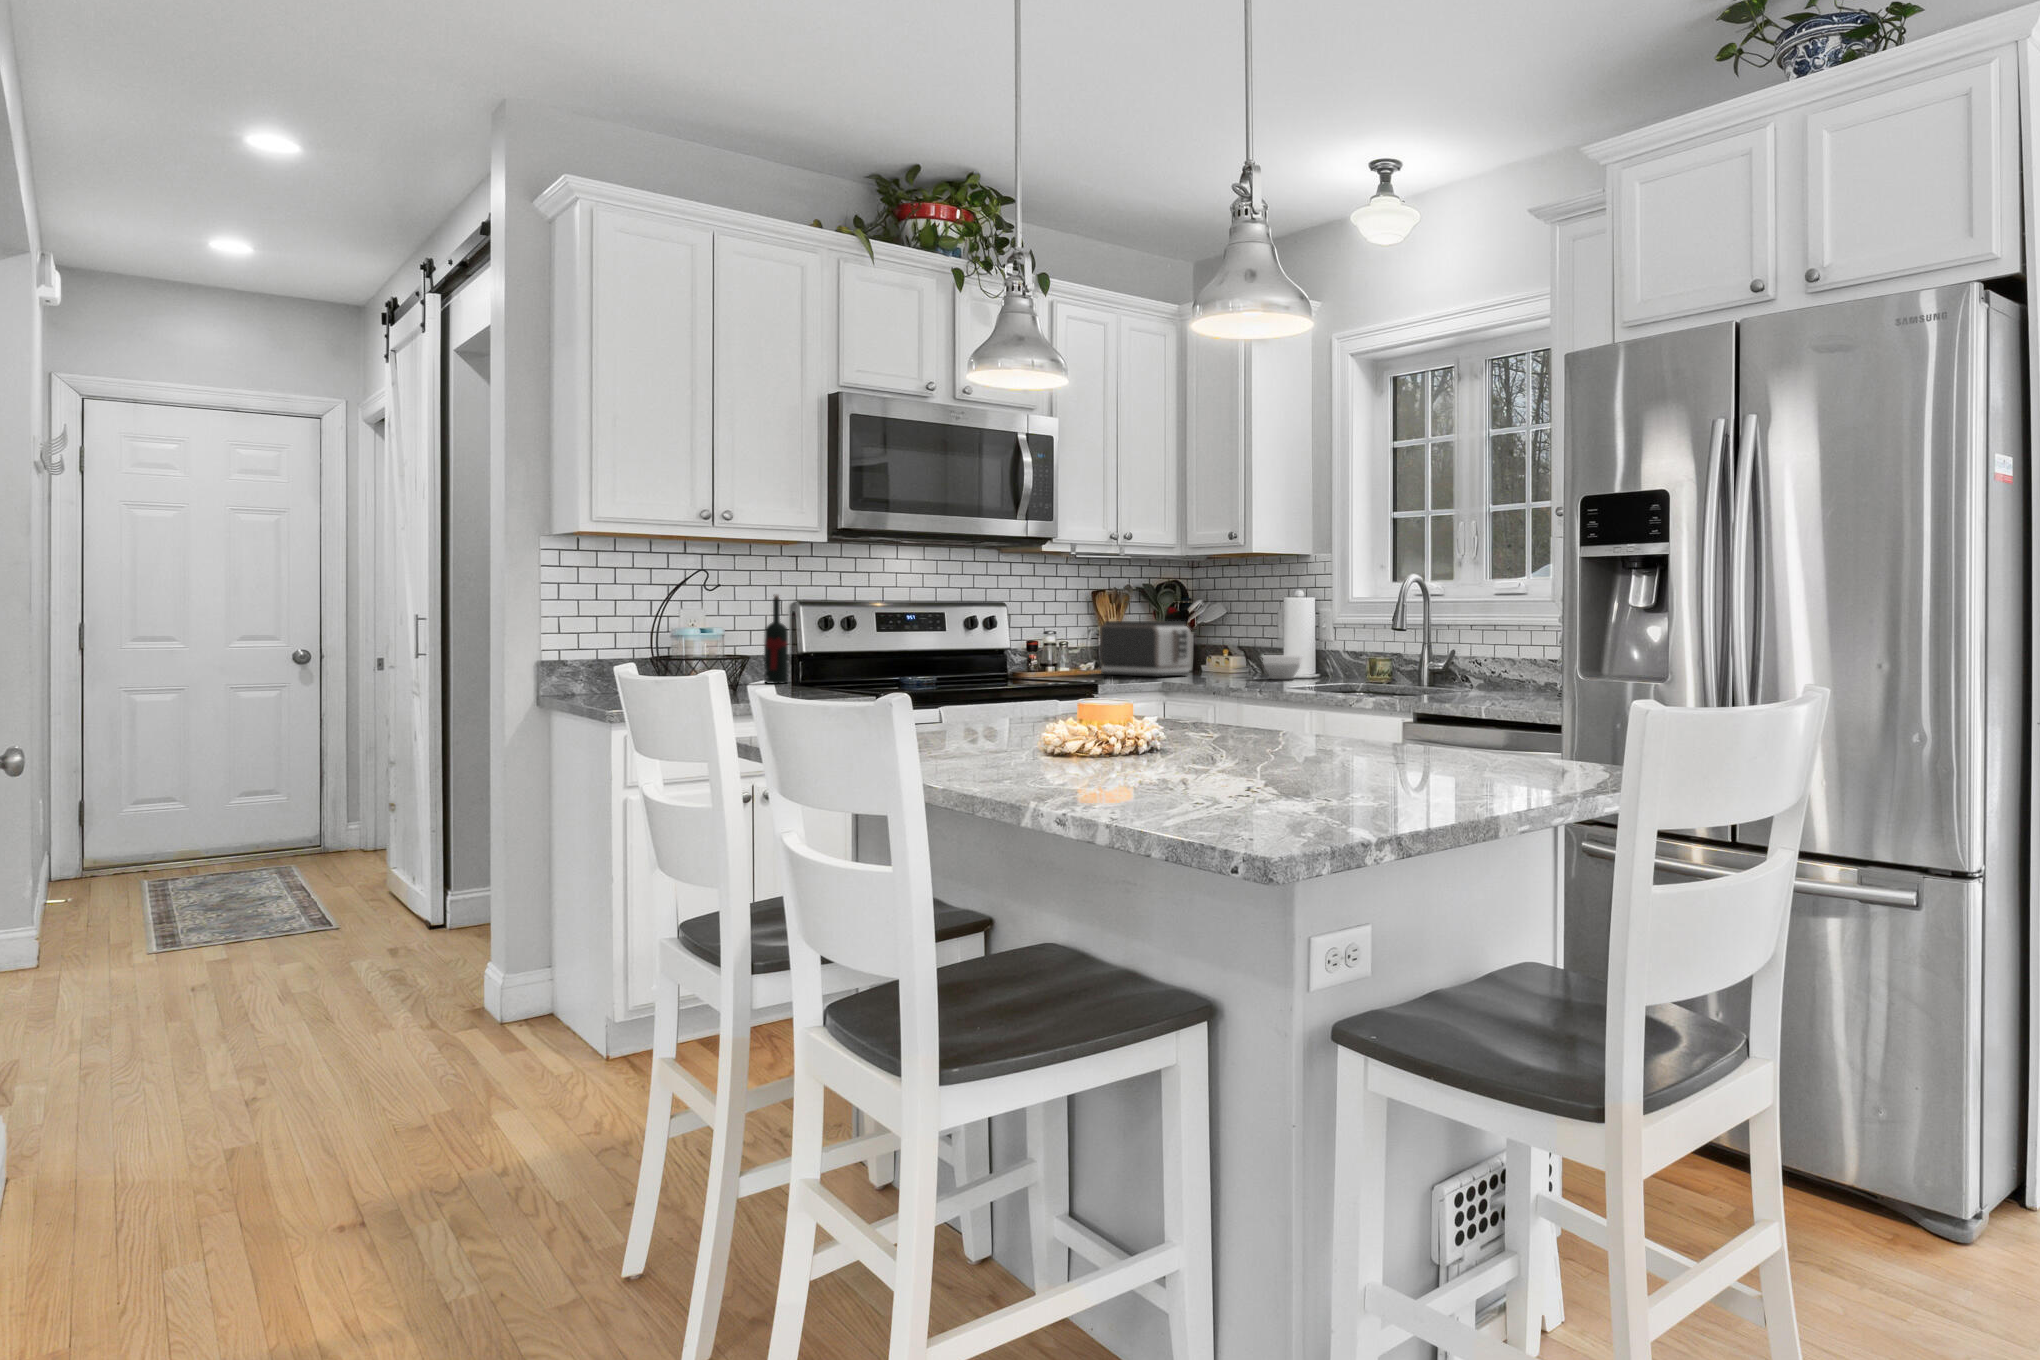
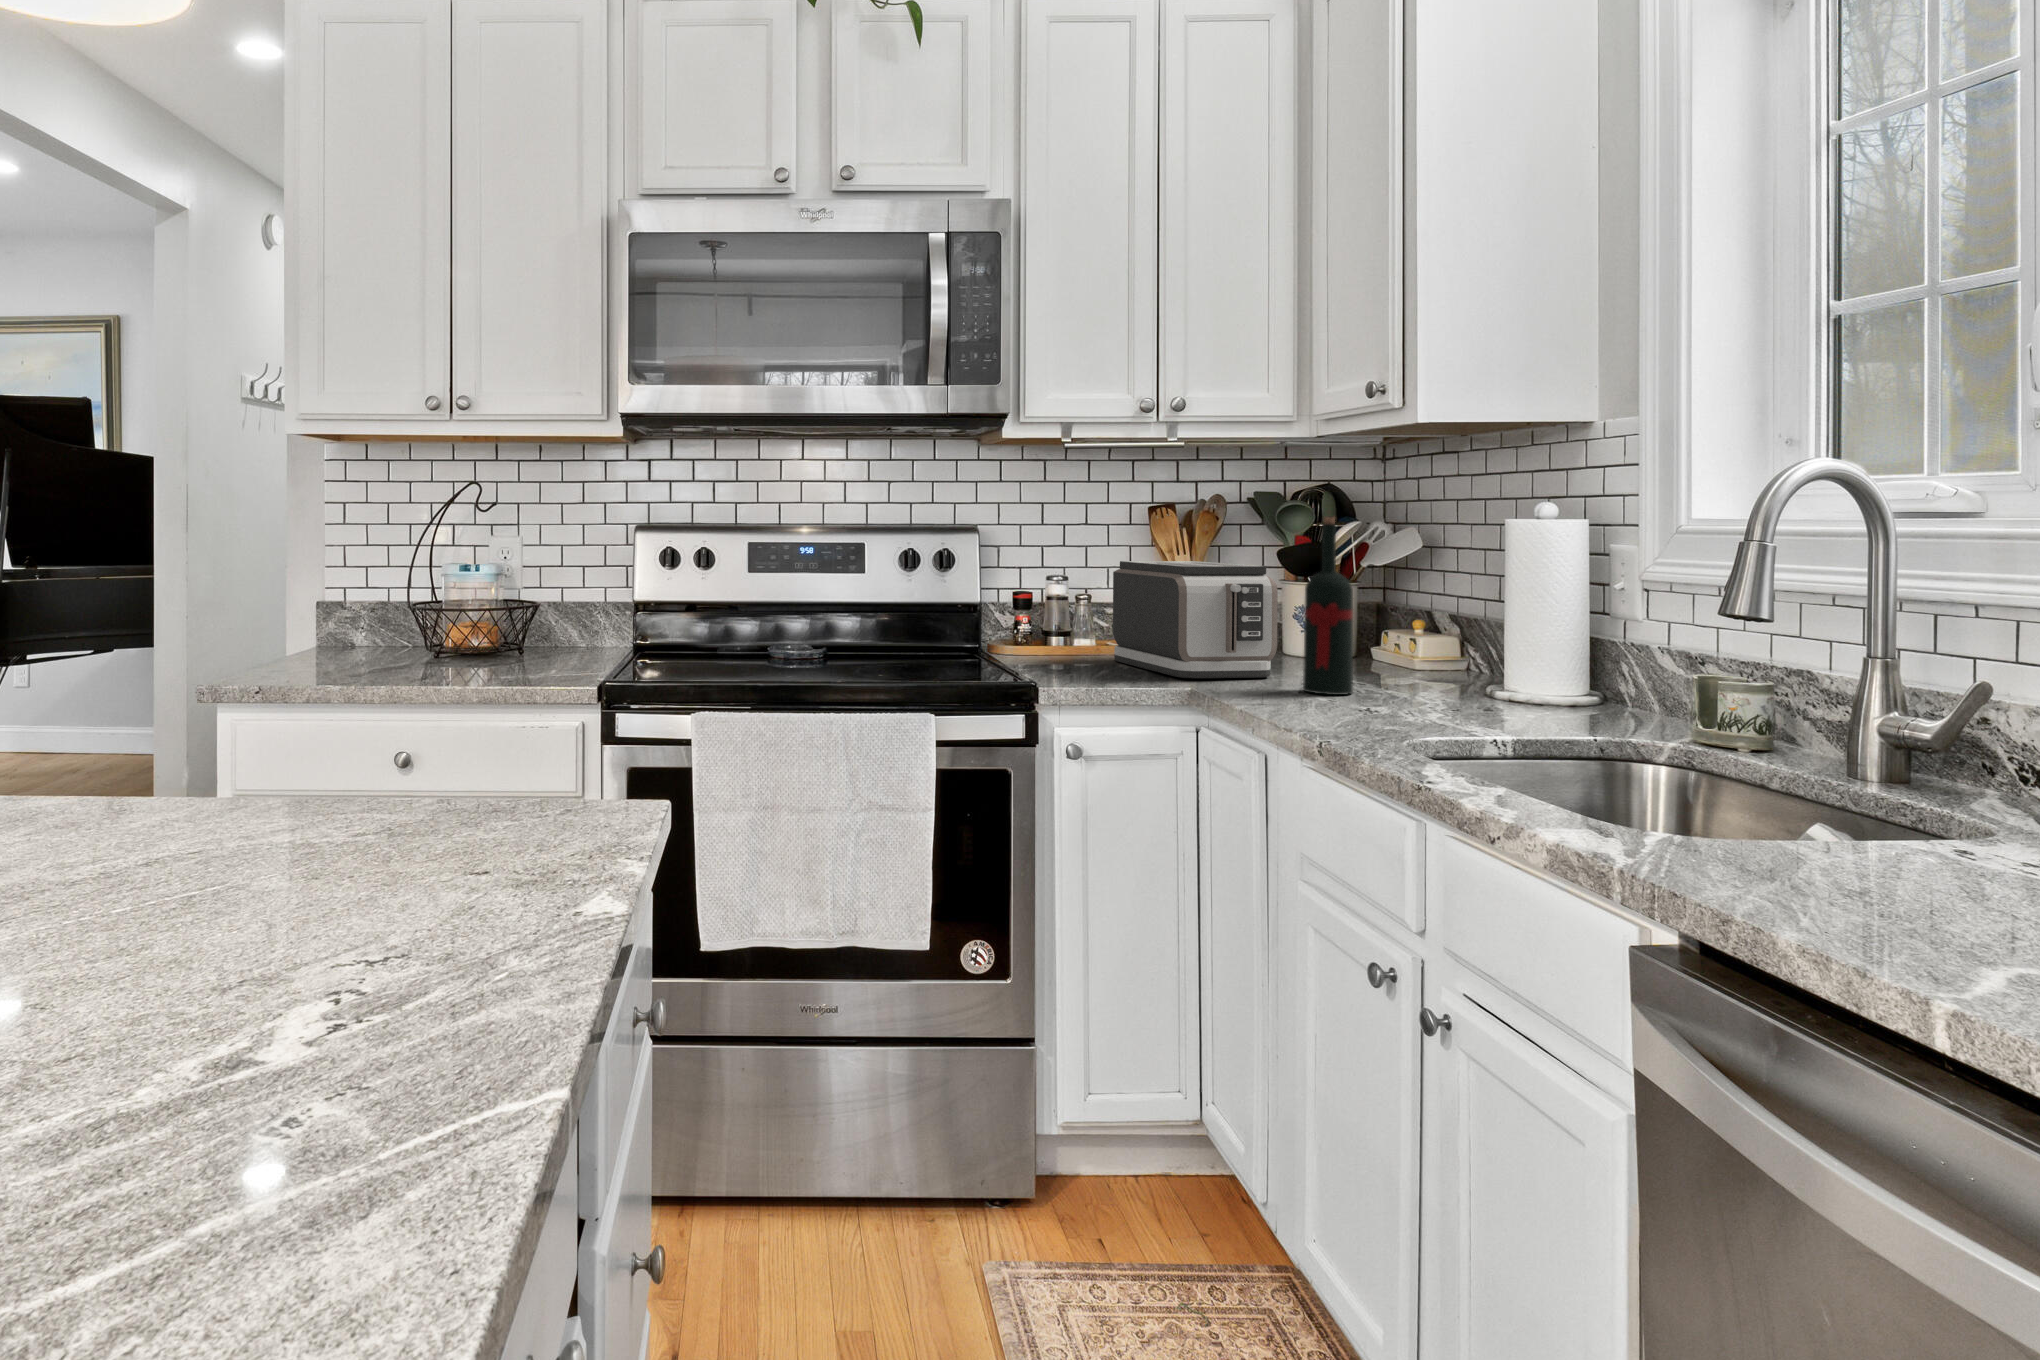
wine bottle: present [764,595,788,684] -> present [1303,517,1353,695]
bowl: present [1262,655,1302,679] -> none [1403,648,1517,711]

